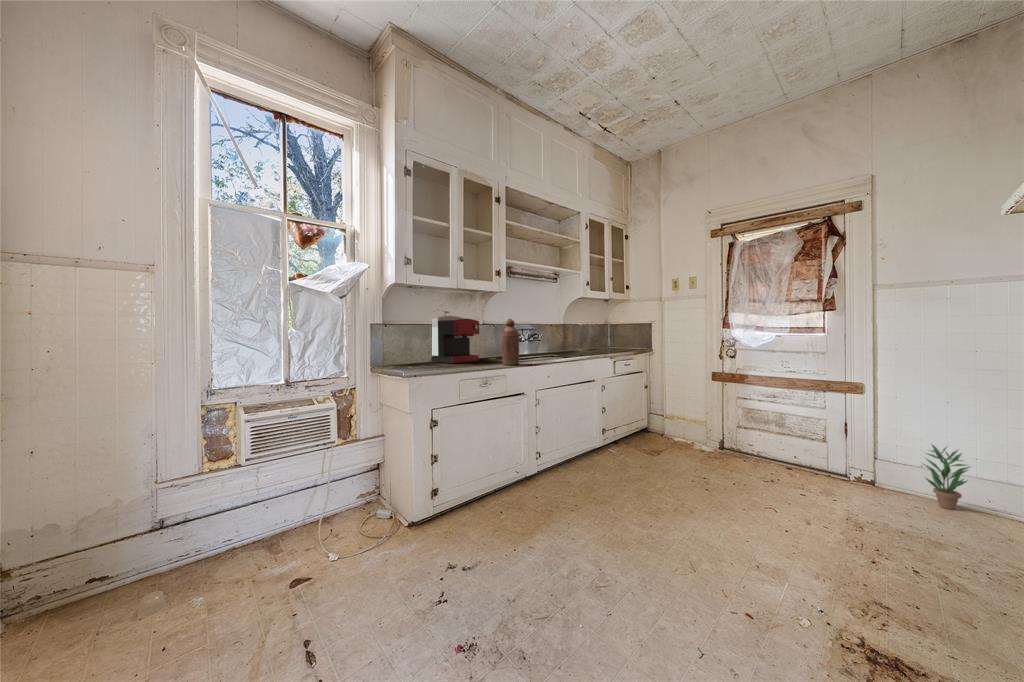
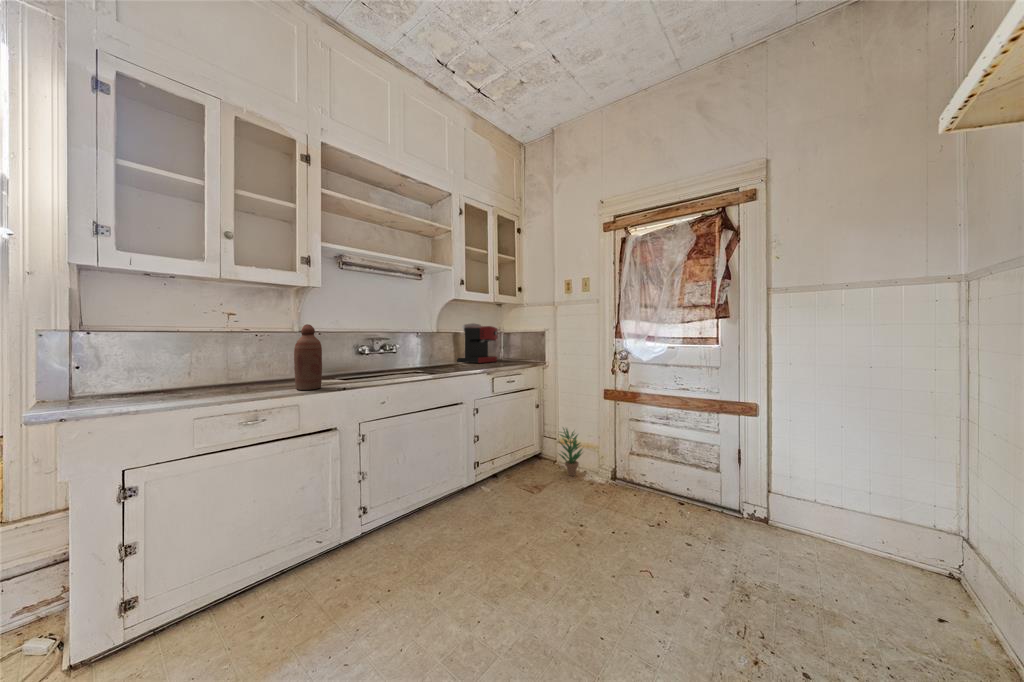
coffee maker: present [431,316,479,363] -> present [457,323,498,363]
potted plant: present [923,445,969,510] -> present [559,428,582,476]

